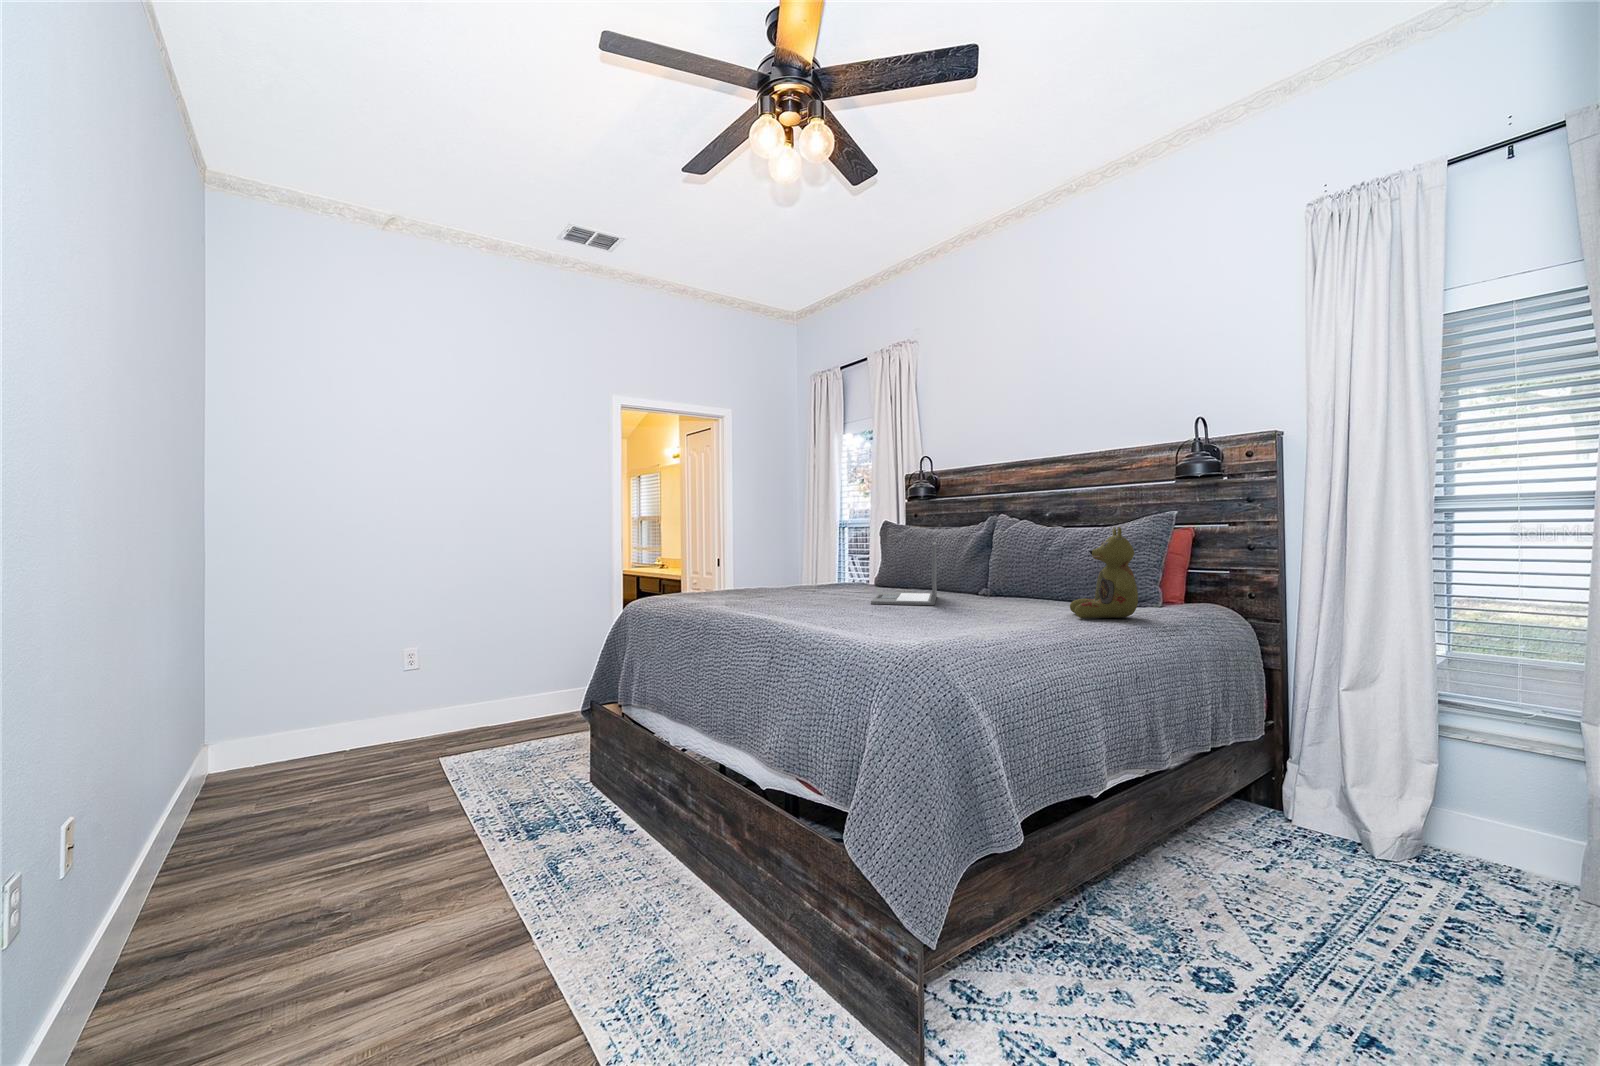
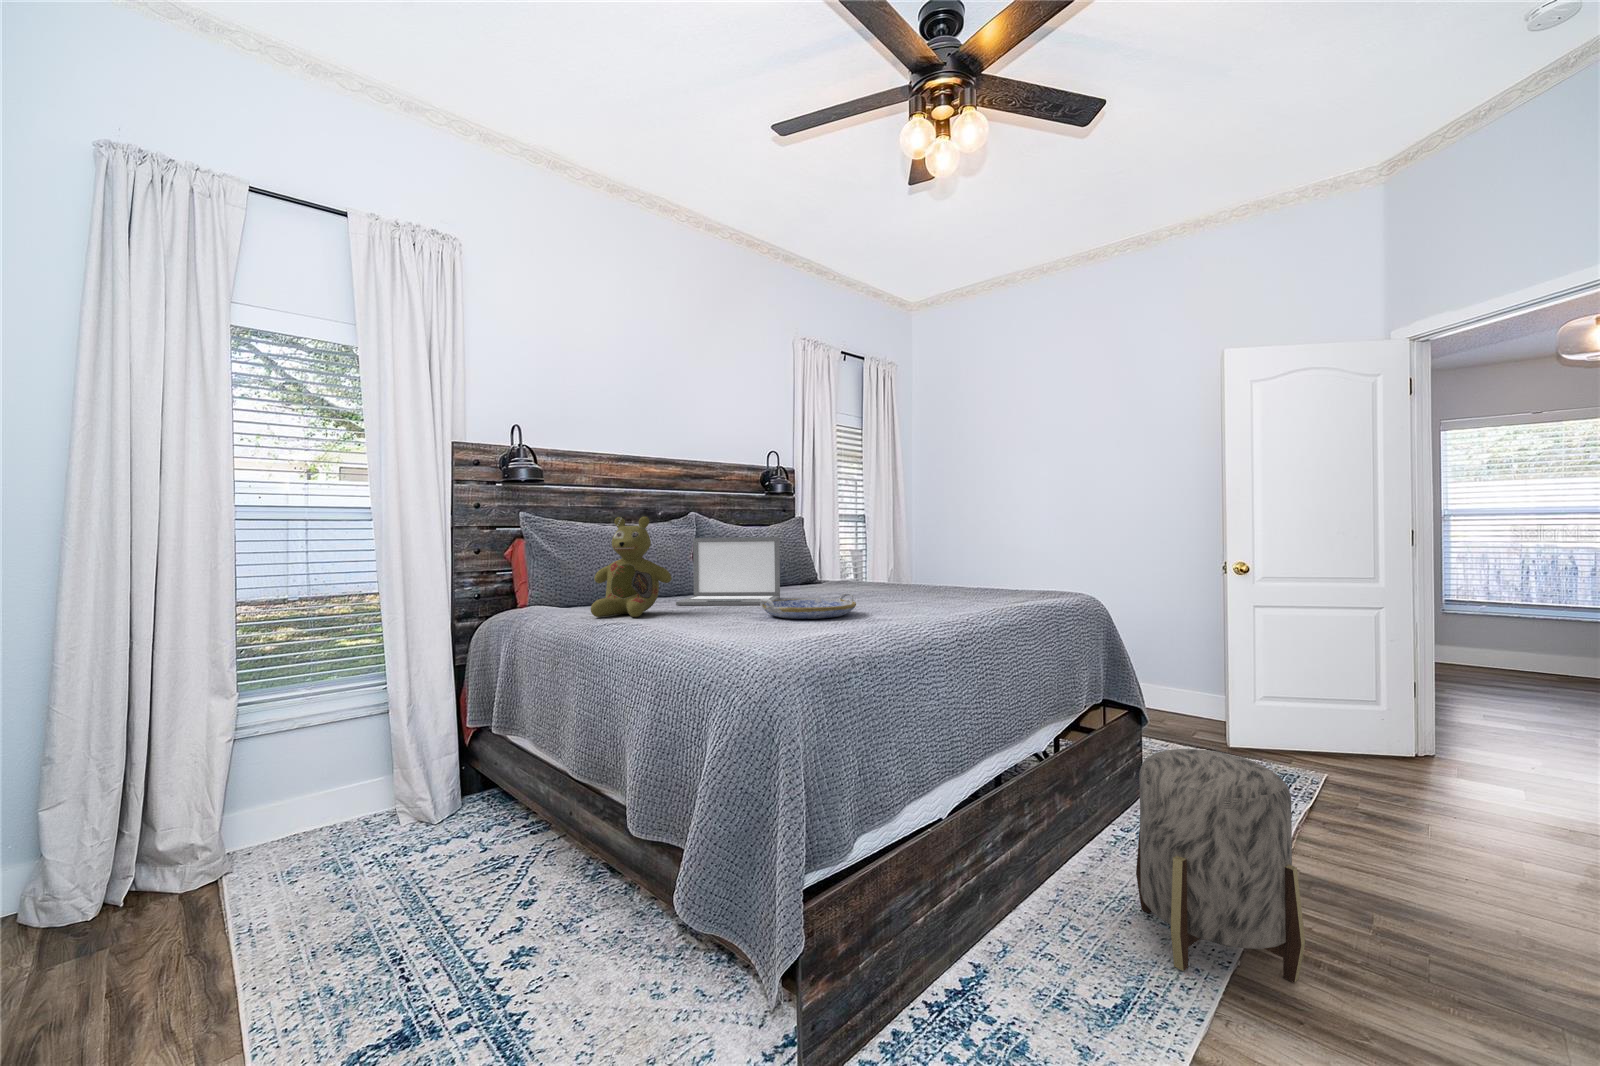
stuffed bear: present [1070,527,1138,618] -> present [591,517,671,617]
serving tray: none [742,588,816,610] -> present [761,593,856,619]
ottoman: none [485,763,638,991] -> present [1136,749,1305,983]

